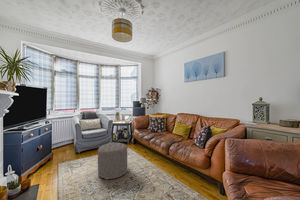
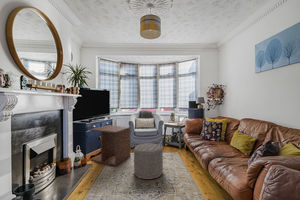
side table: none [27,130,82,180] -> present [90,126,130,166]

